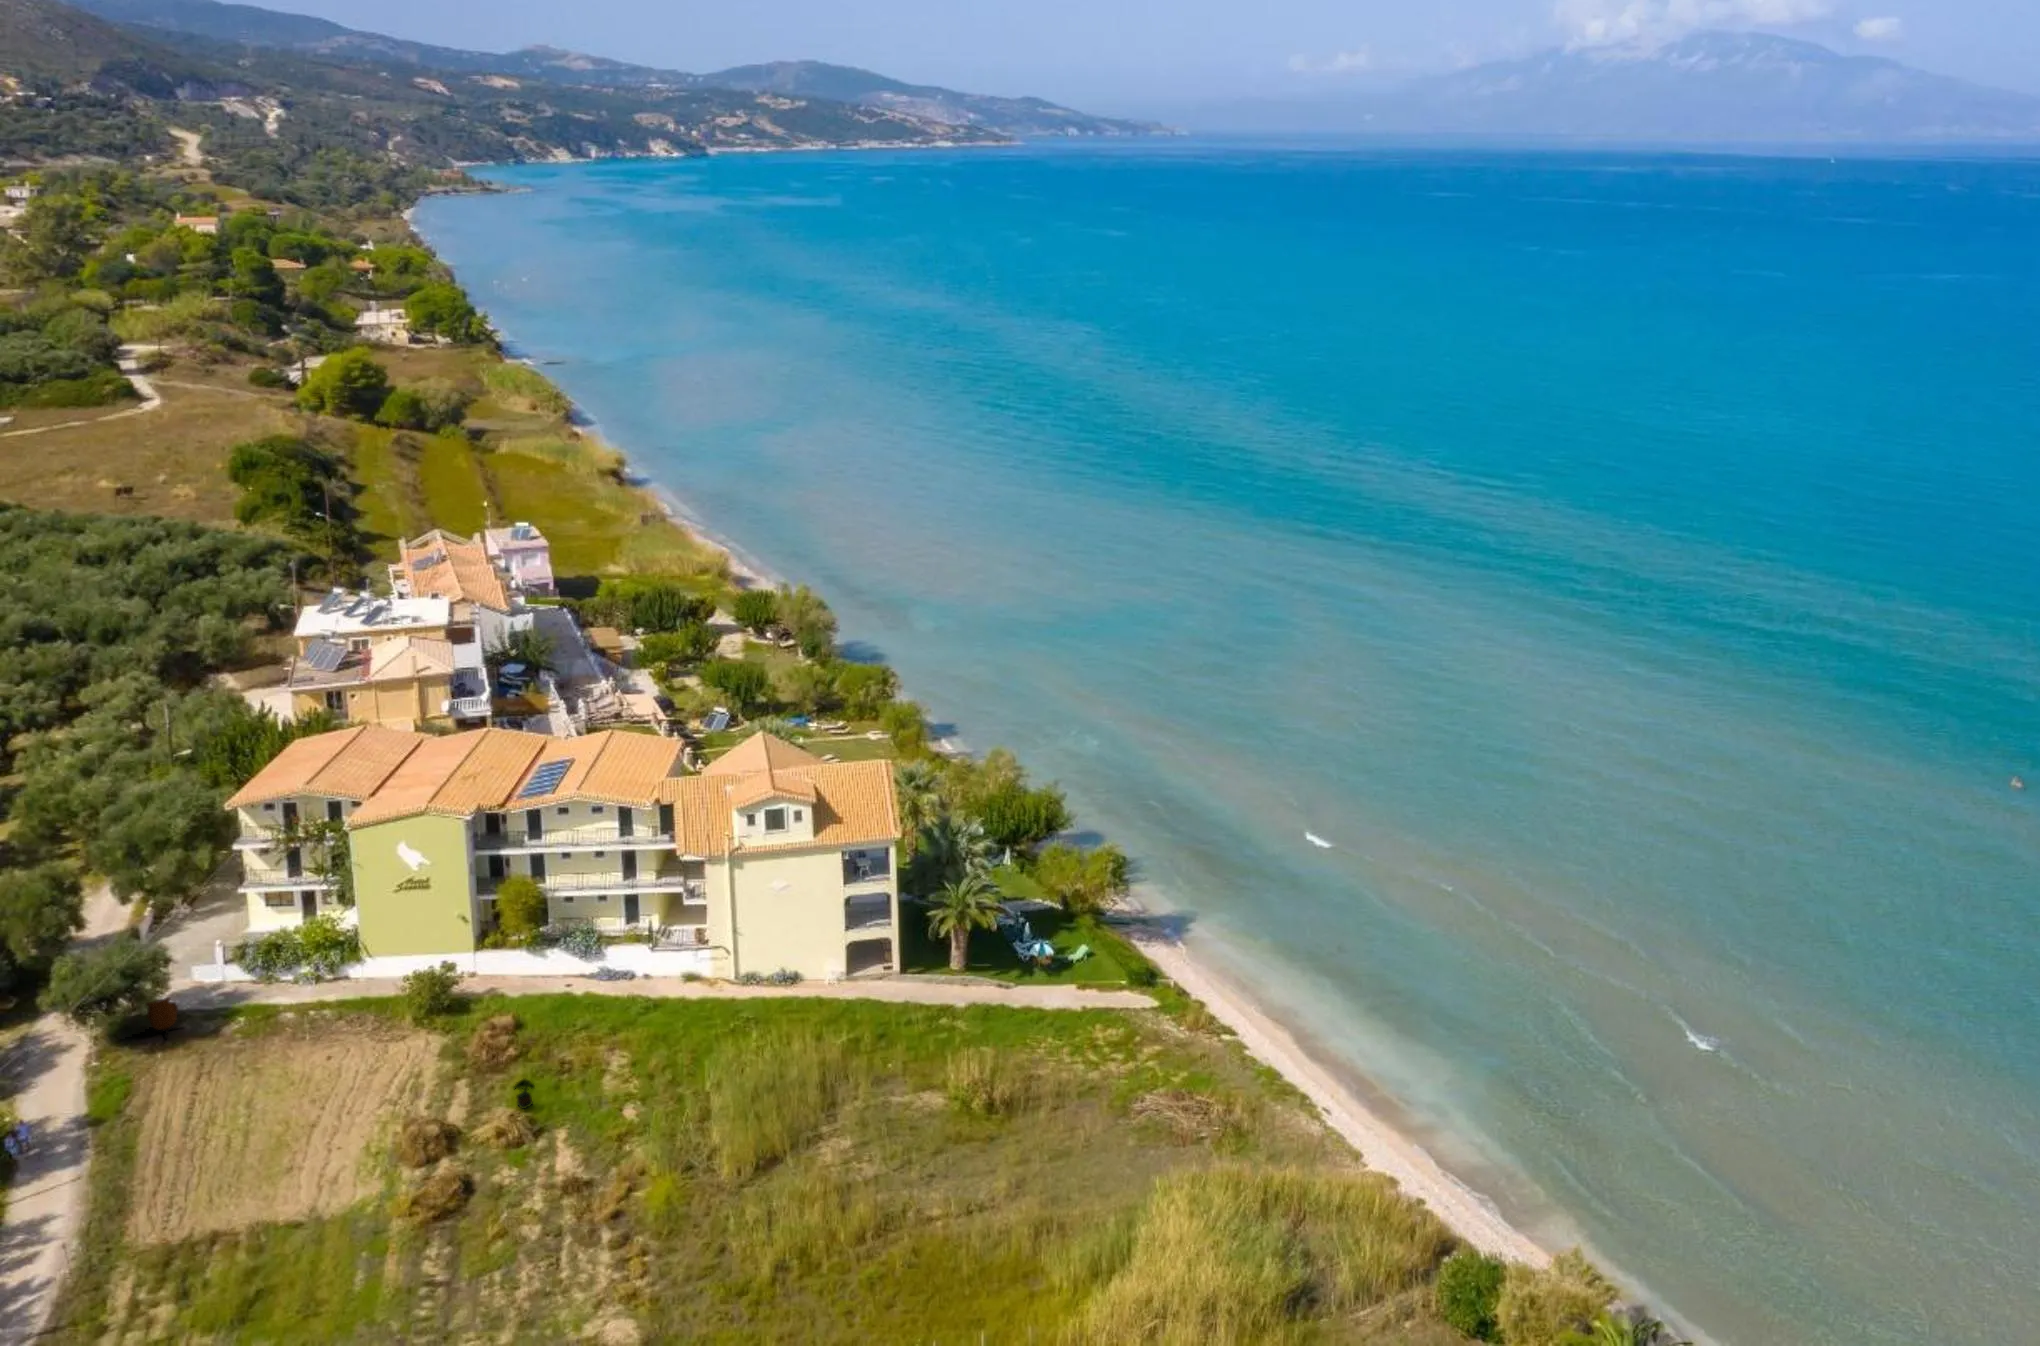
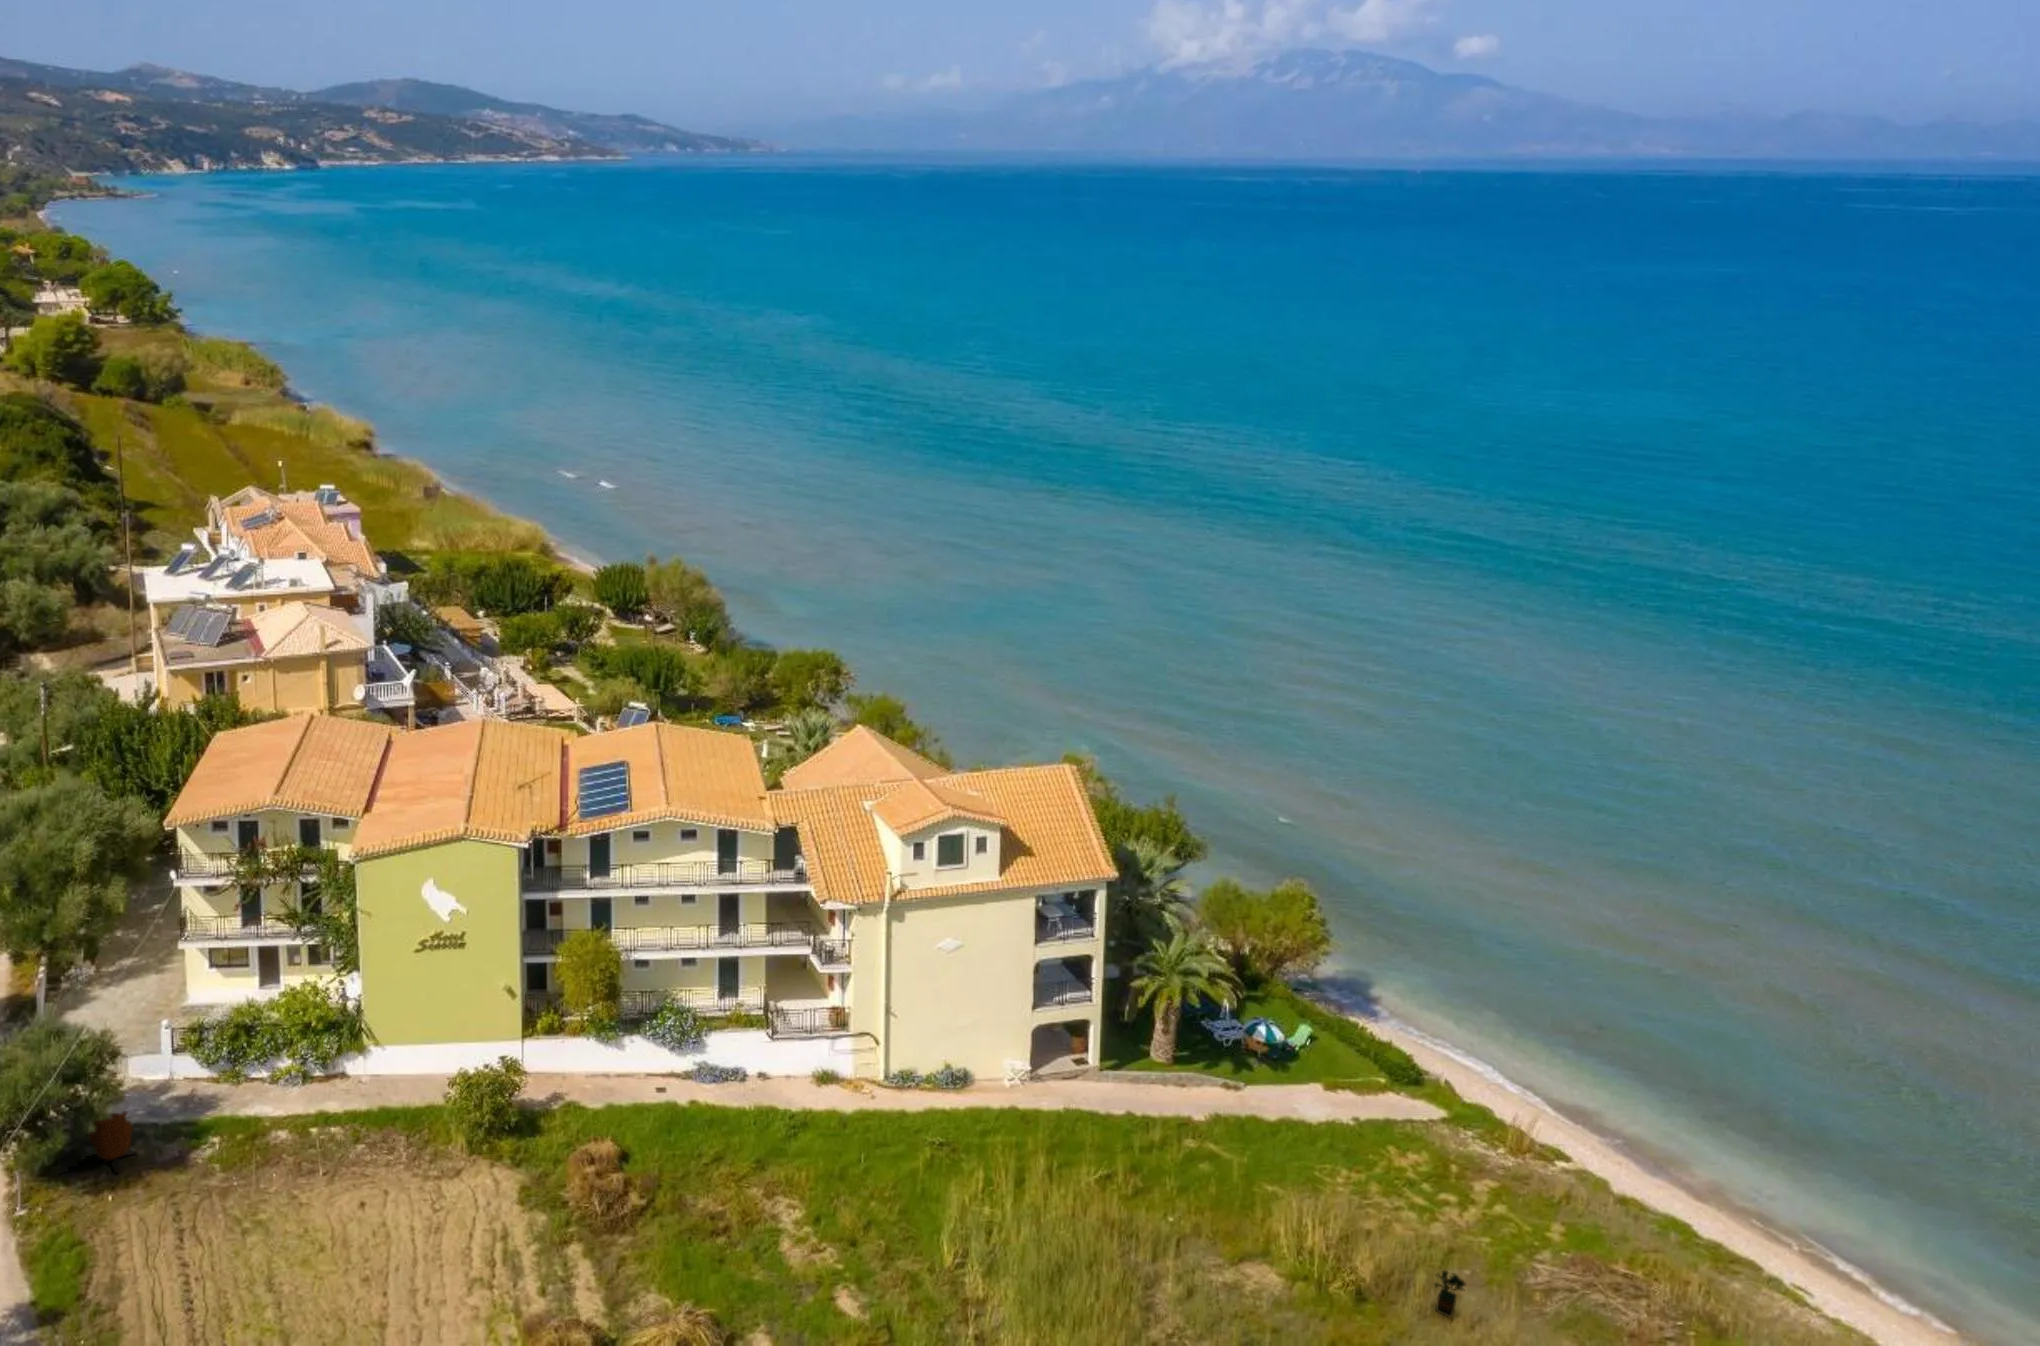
potted tree: present [514,1079,534,1109] -> present [1434,1271,1466,1317]

